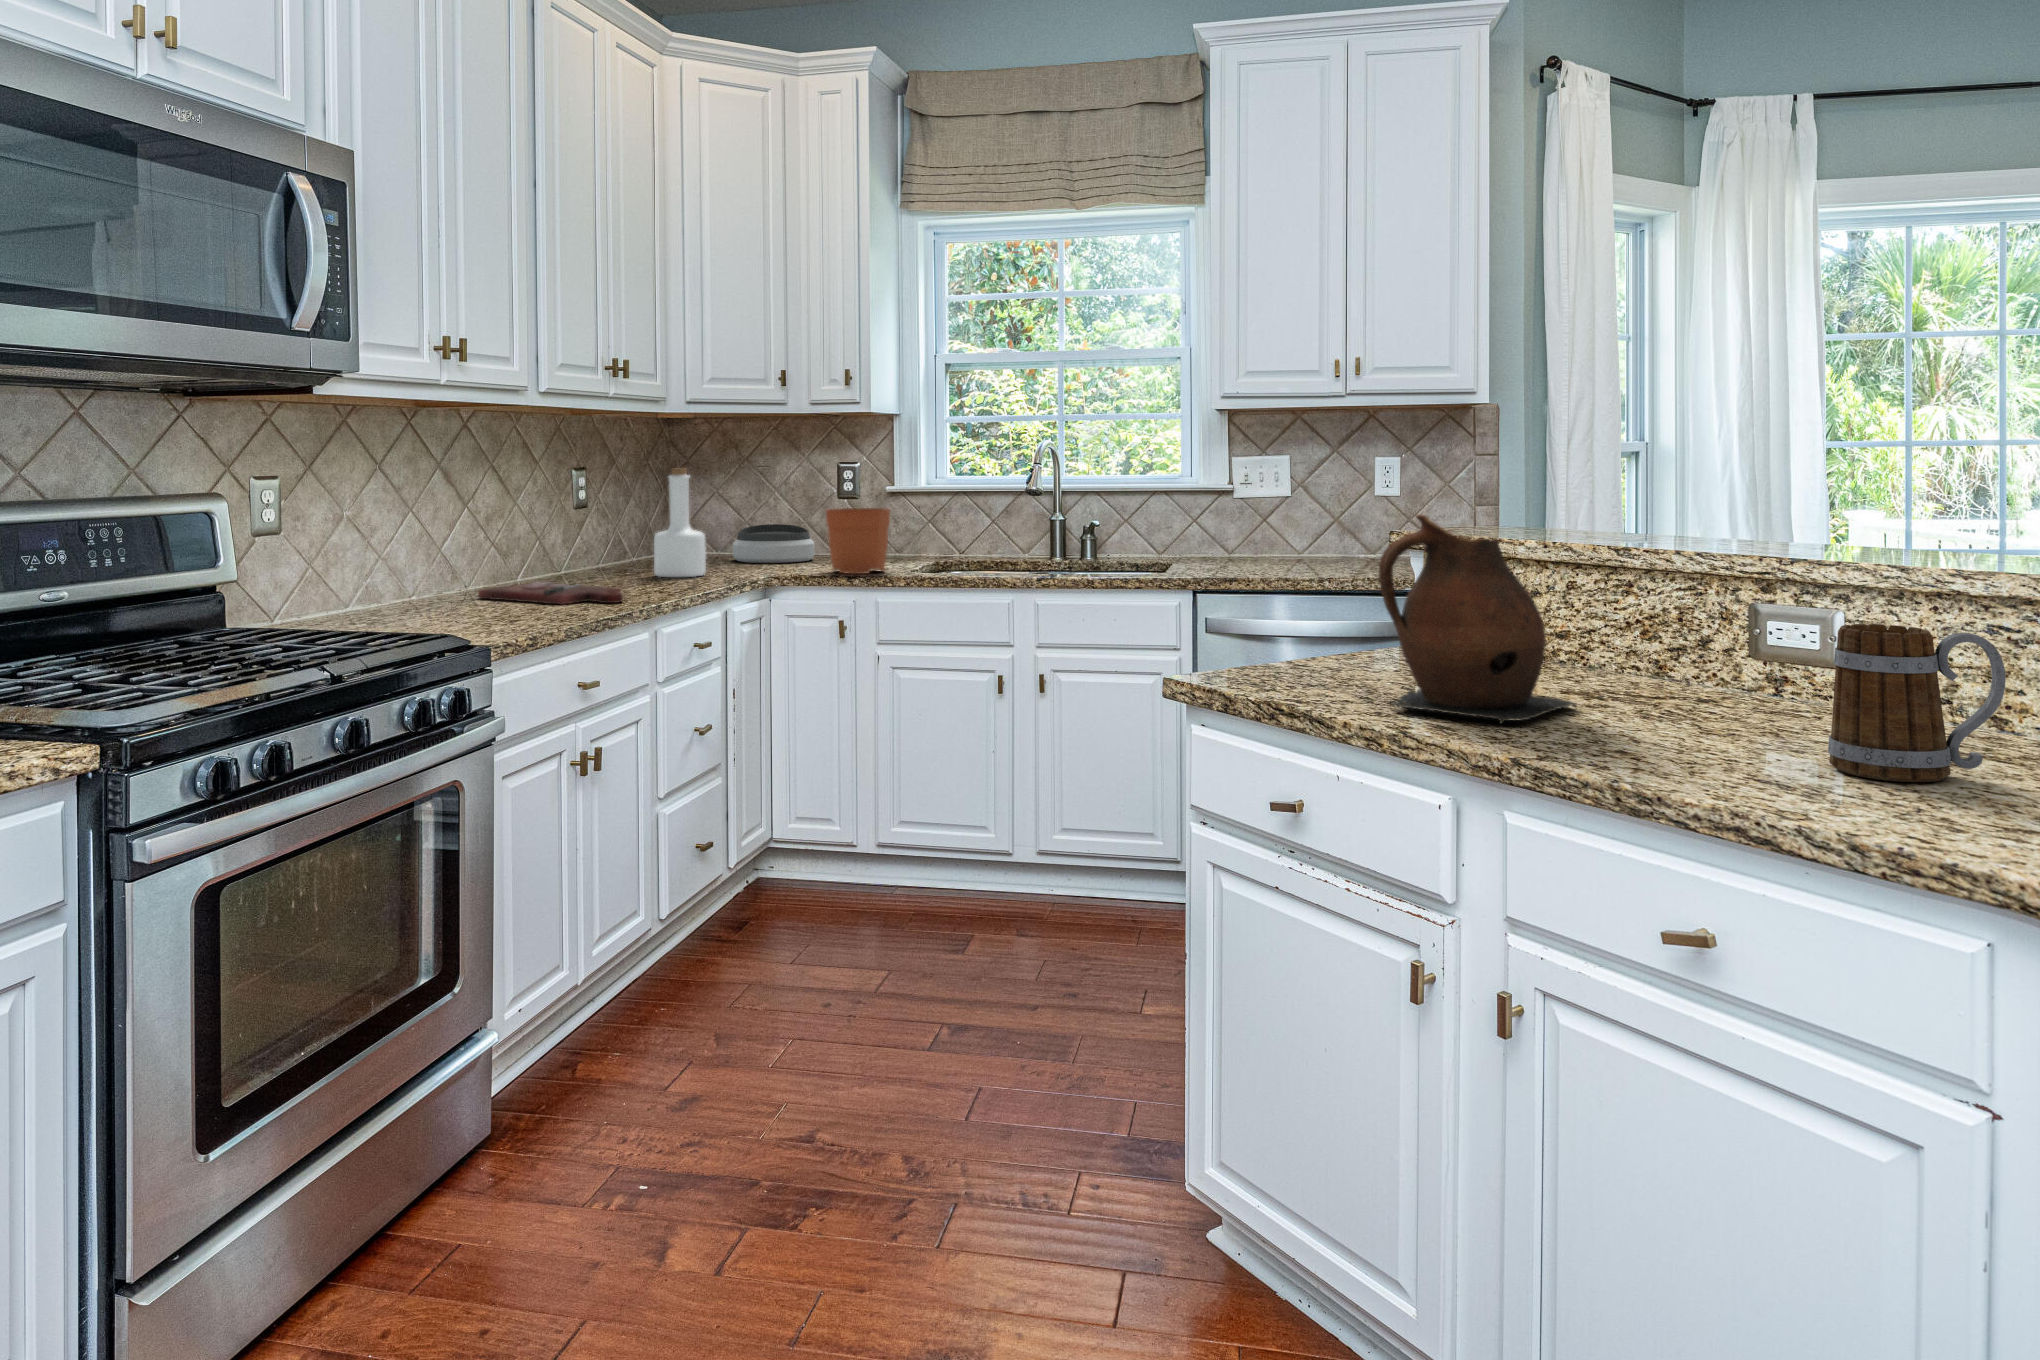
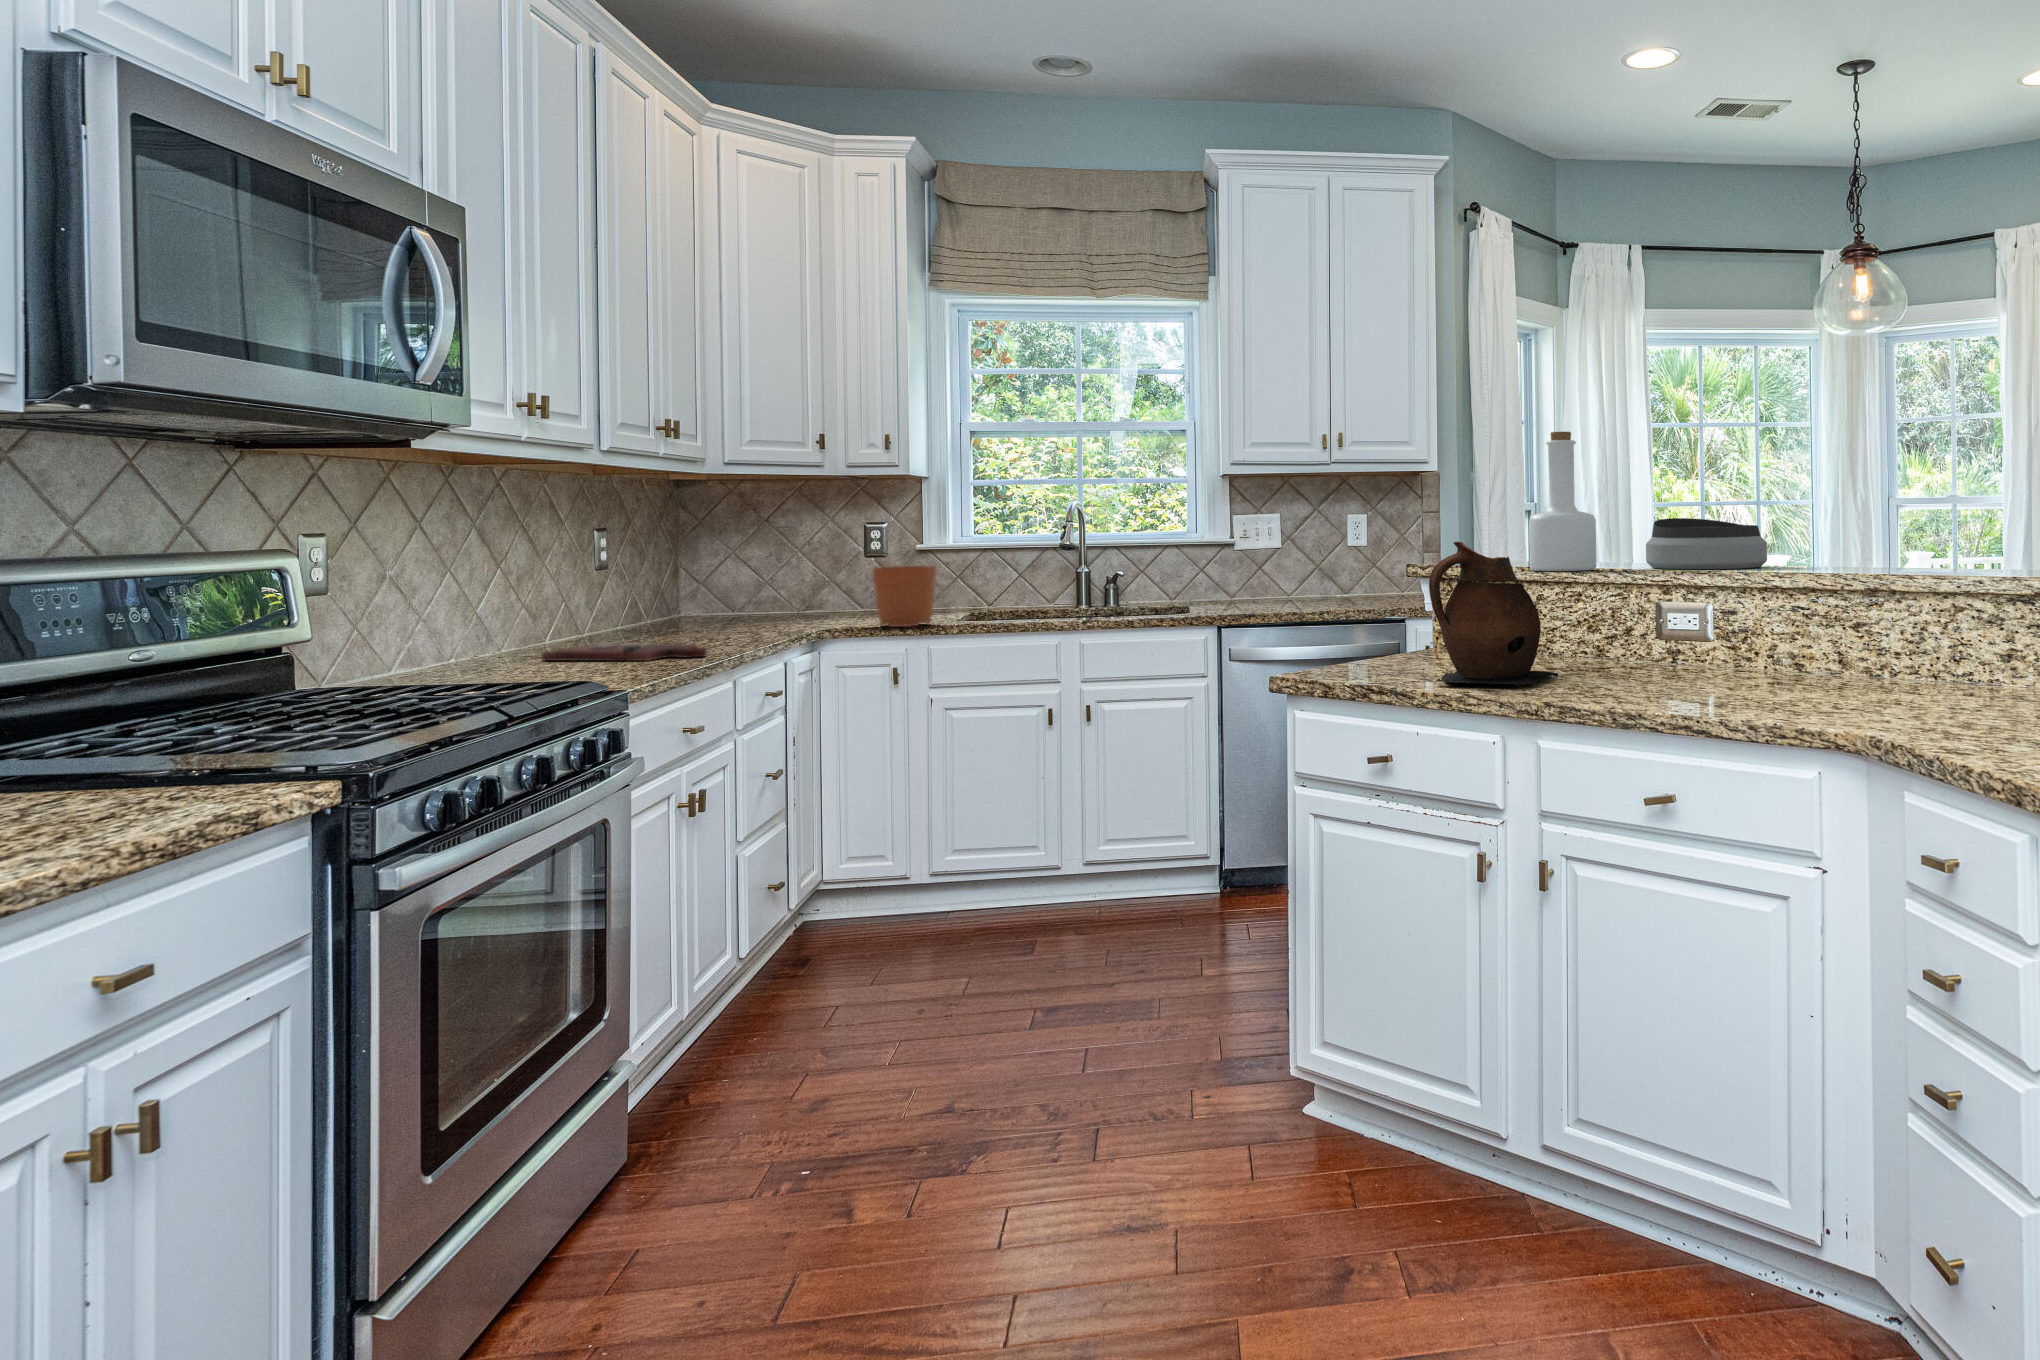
bottle: present [654,468,706,577] -> present [1529,432,1597,571]
bowl: present [733,524,815,563] -> present [1646,518,1767,569]
mug: present [1828,624,2006,782] -> none [1719,601,1814,698]

